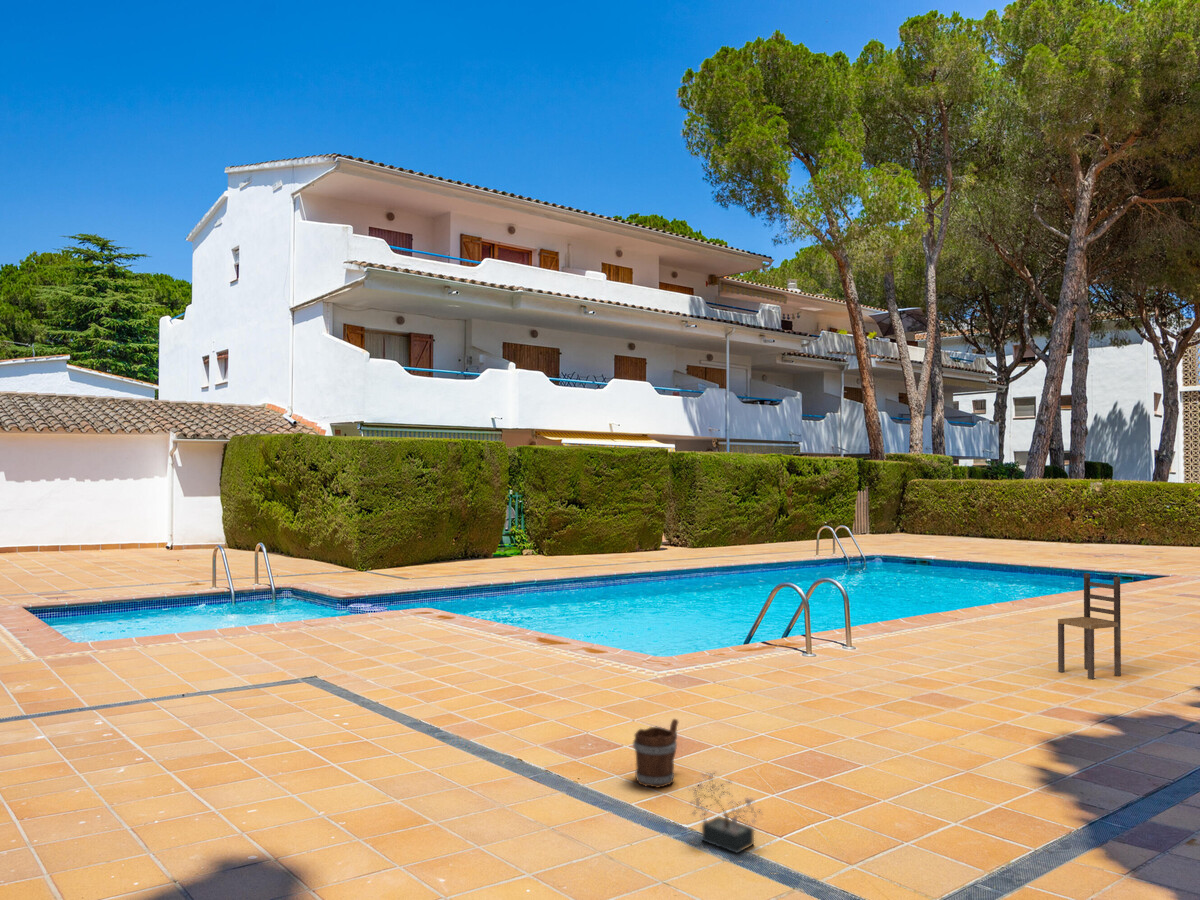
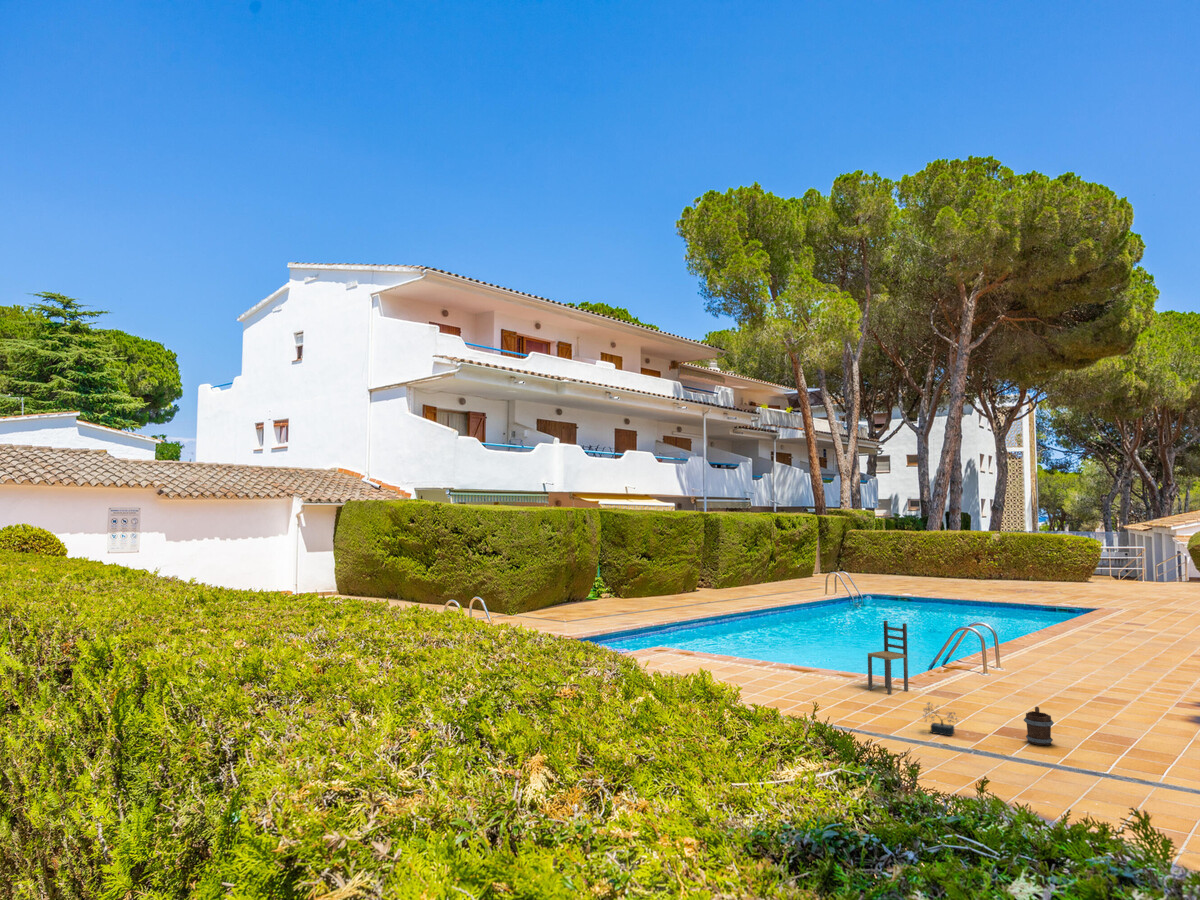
chair: present [1058,573,1121,679] -> present [868,621,908,695]
decorative plant: present [689,775,760,853] -> present [923,703,957,736]

